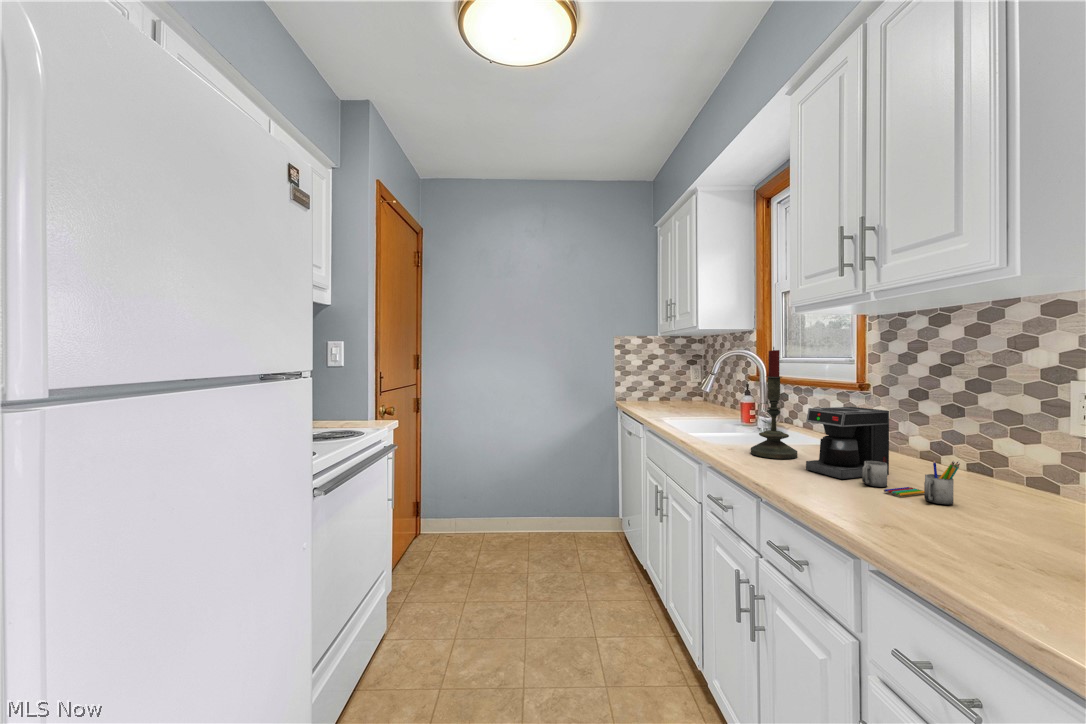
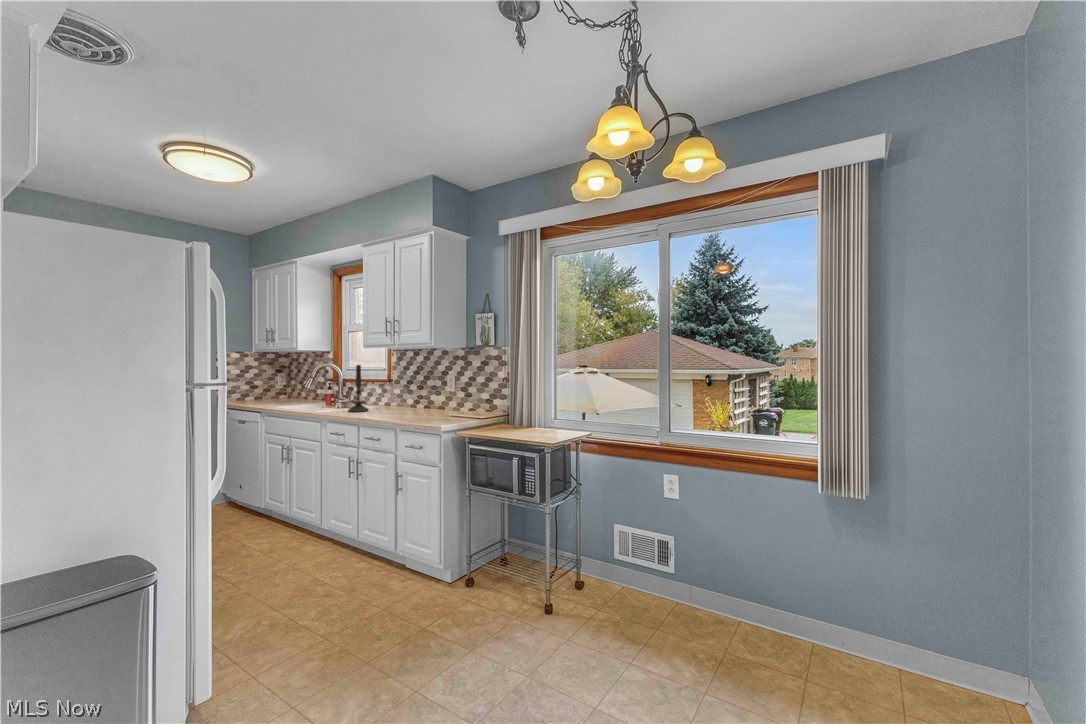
coffee maker: present [806,407,960,505] -> none [374,387,420,414]

